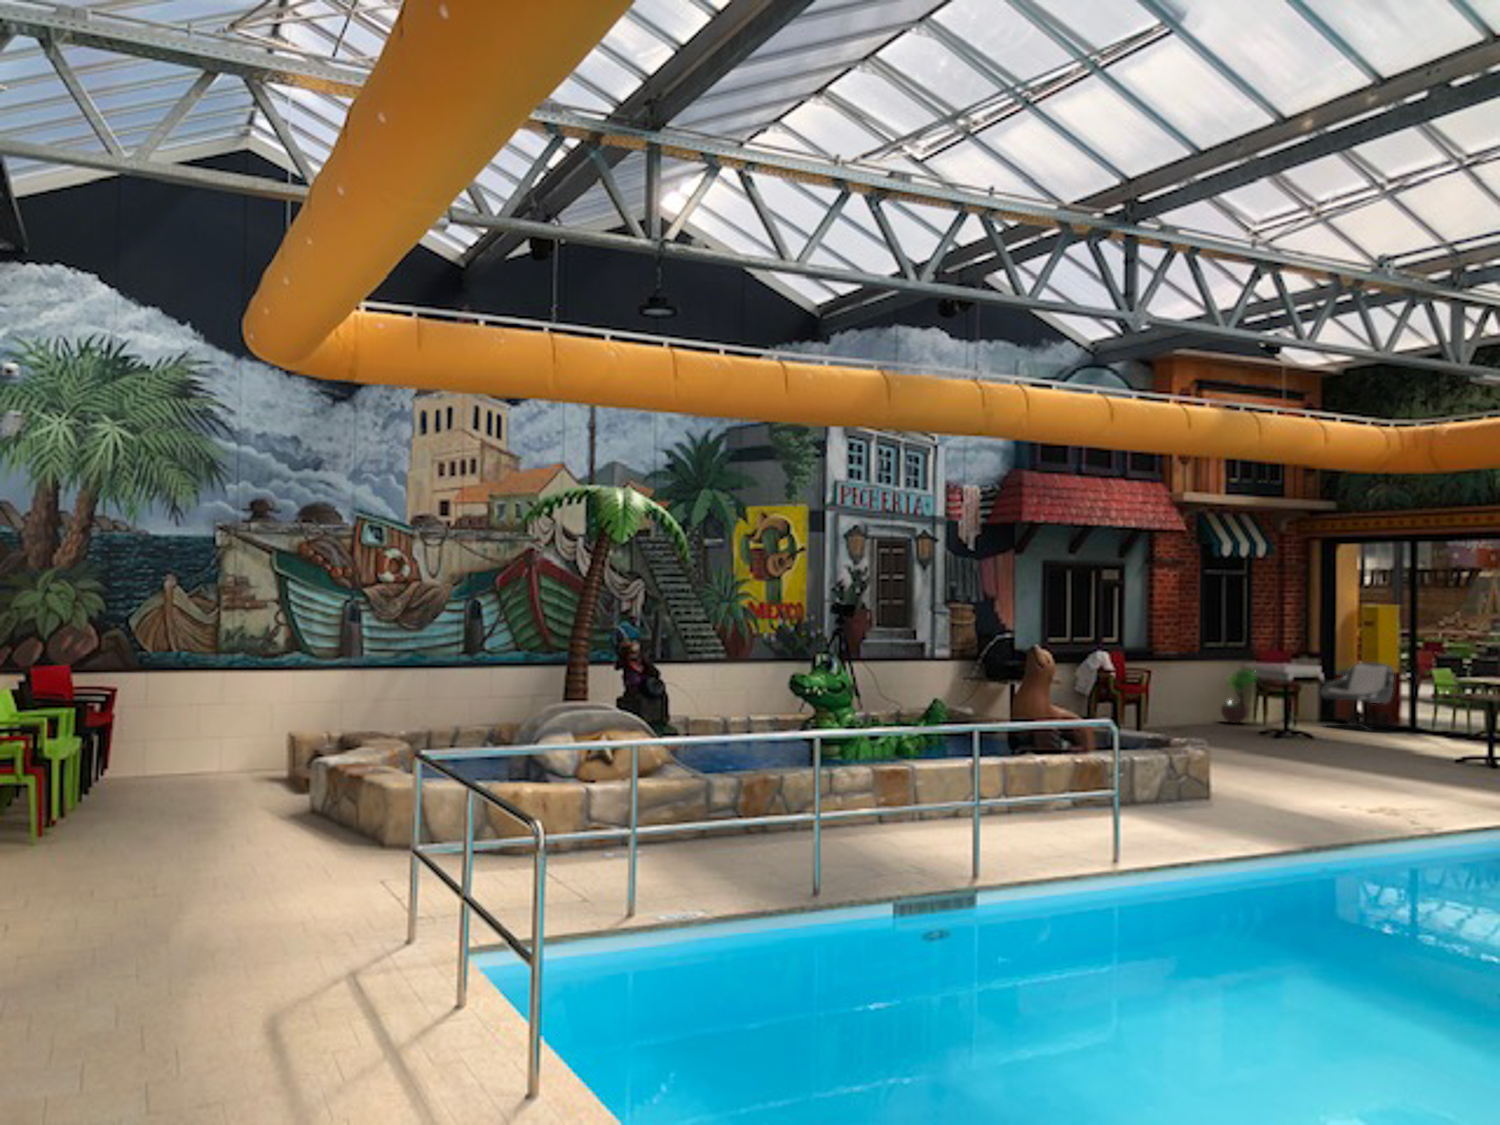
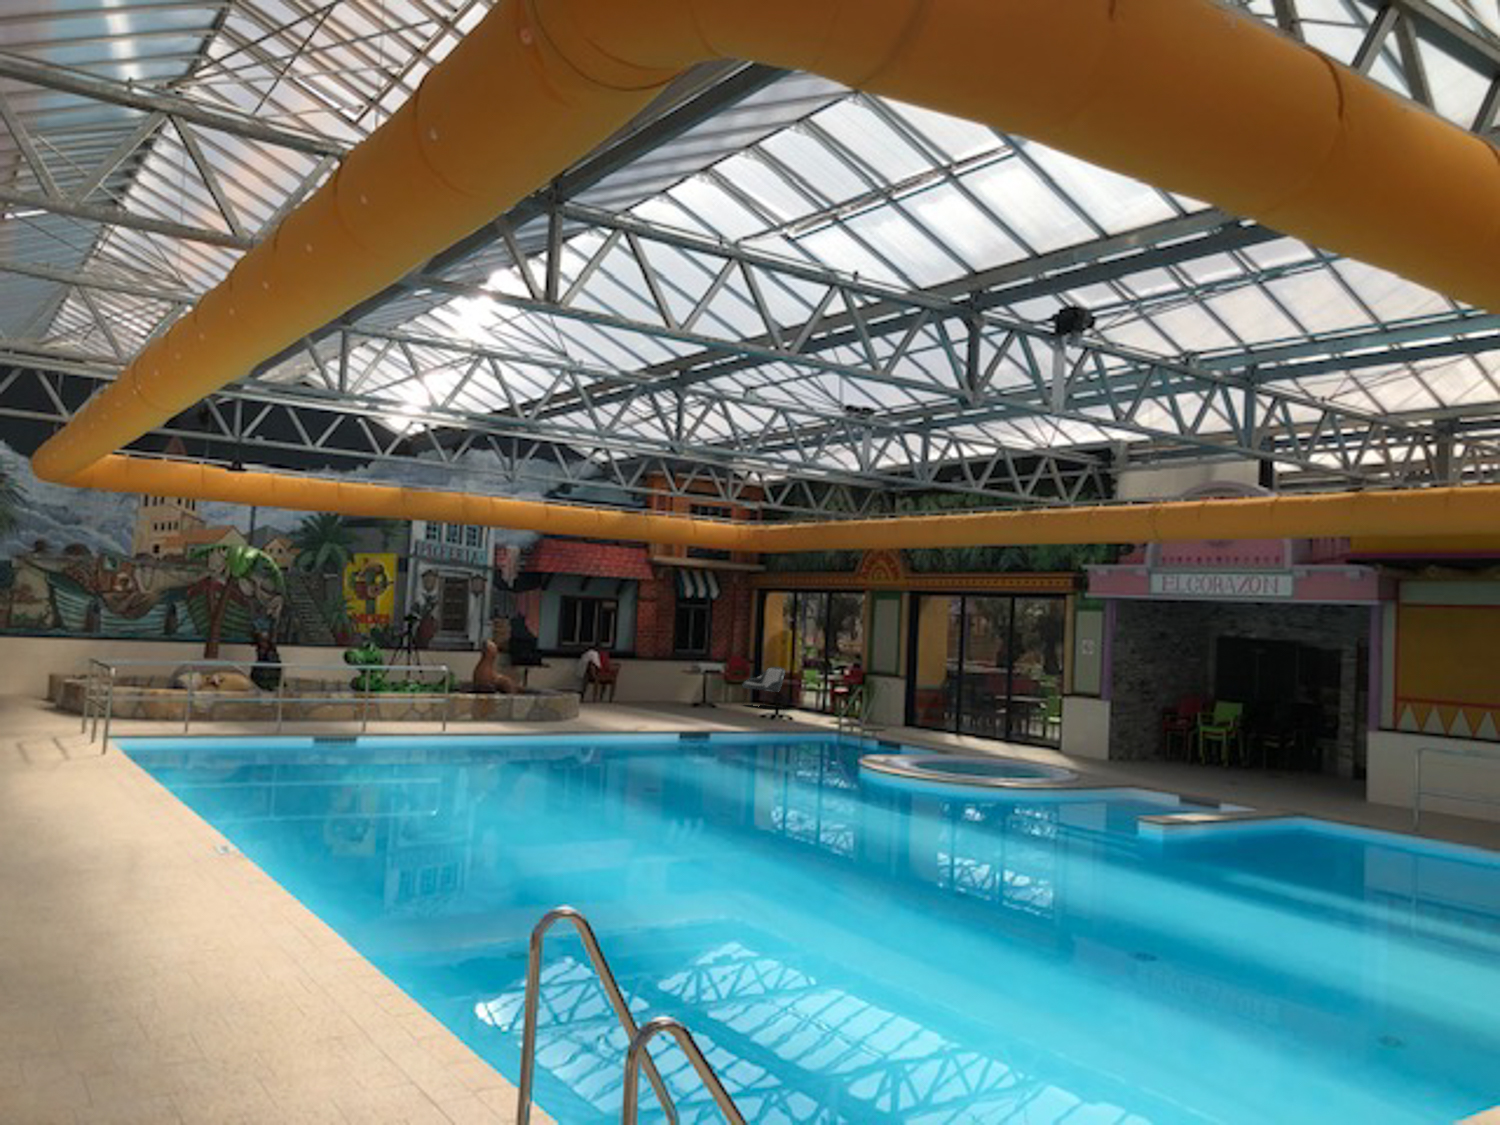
potted tree: present [1221,670,1254,723] -> none [683,665,705,702]

